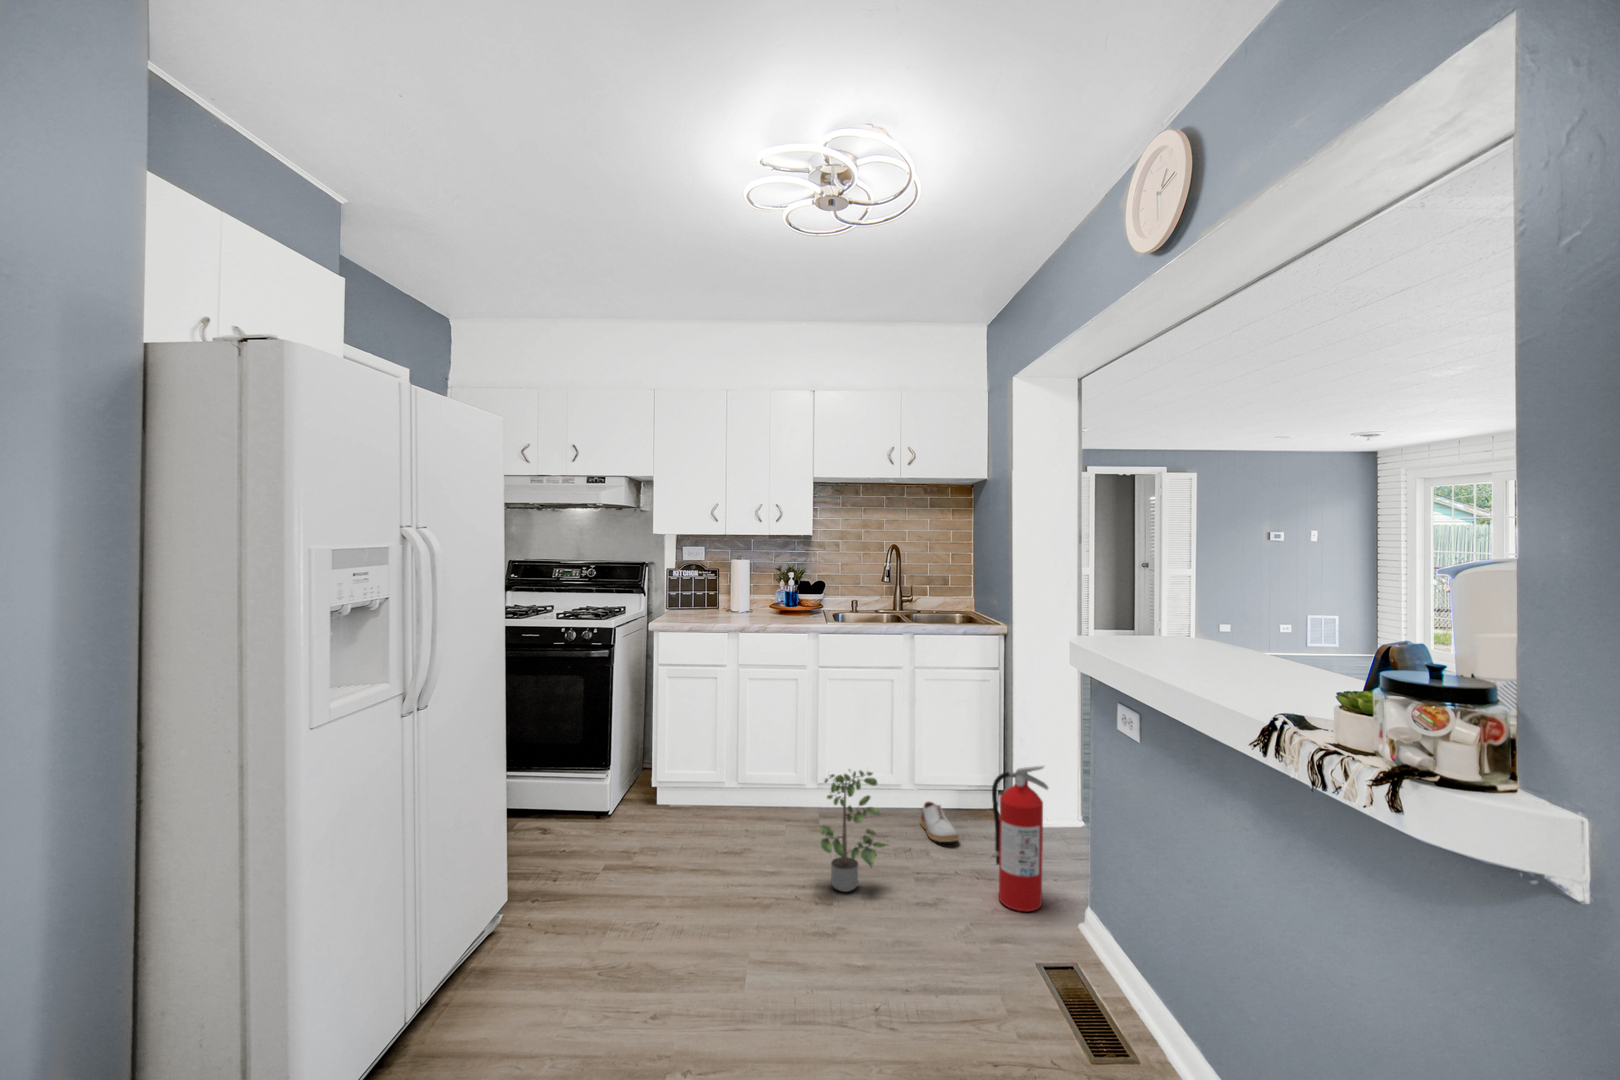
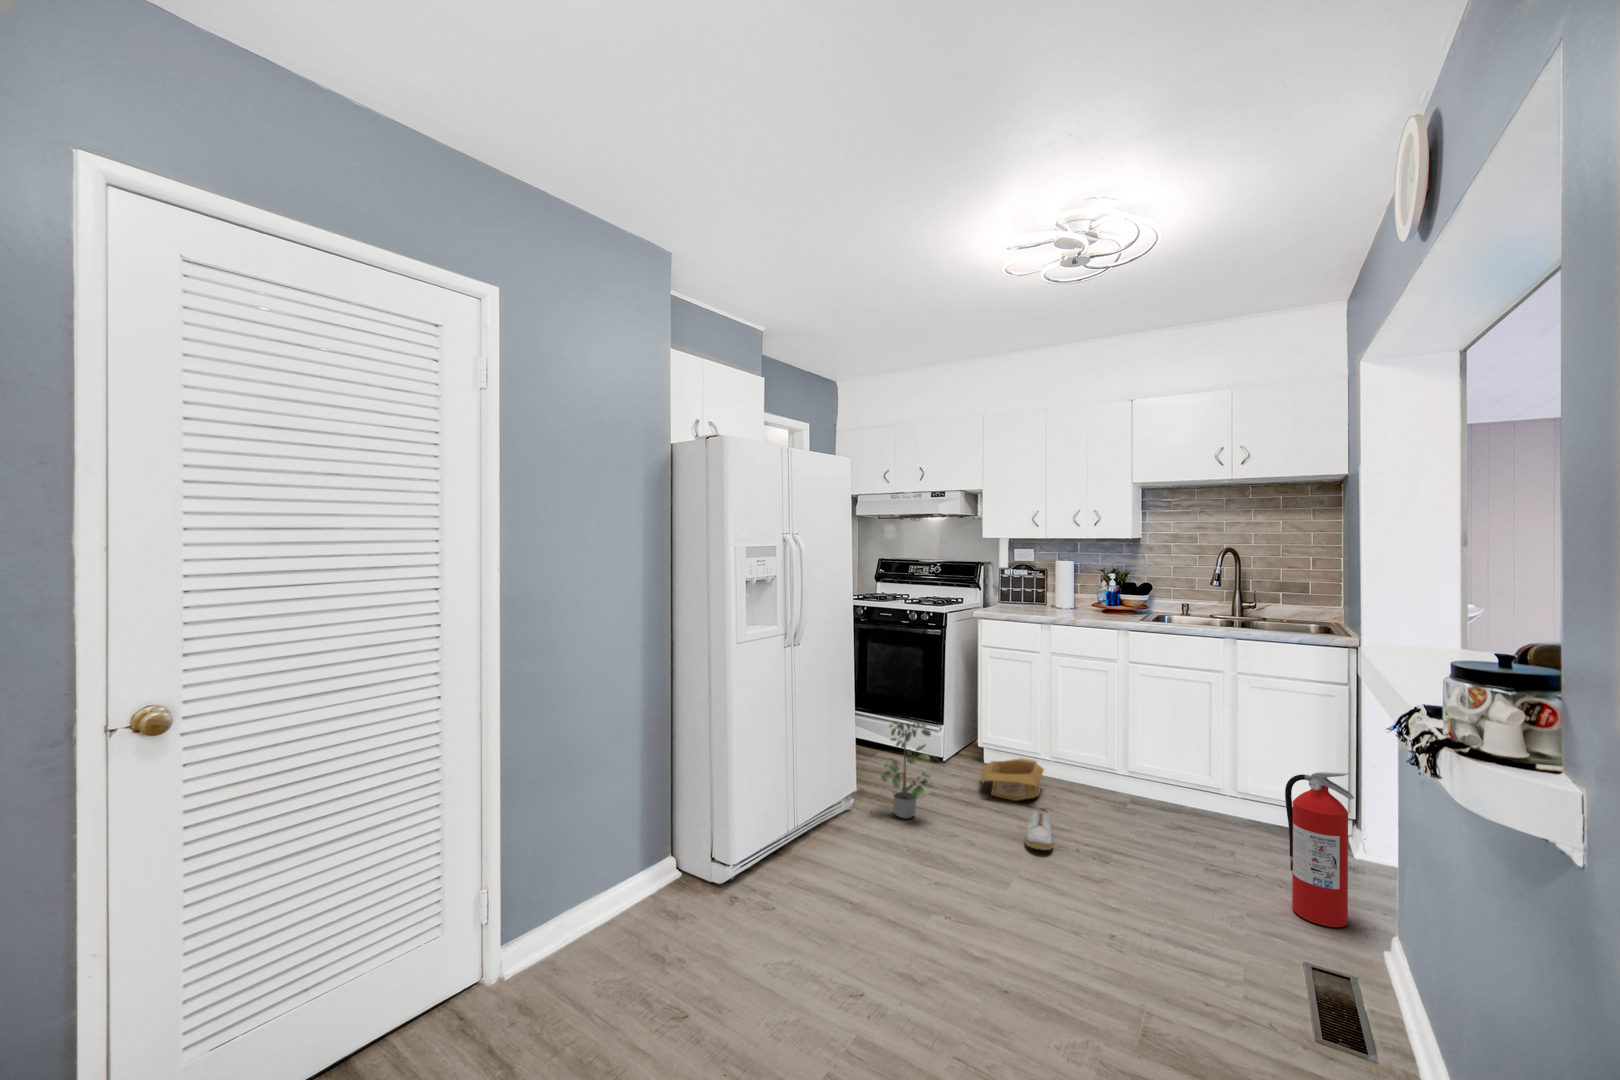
potted plant: present [820,771,887,892] -> present [881,722,936,818]
cardboard box: none [667,792,741,847] -> present [981,758,1044,801]
shoe: present [920,802,959,842] -> present [1025,808,1053,850]

